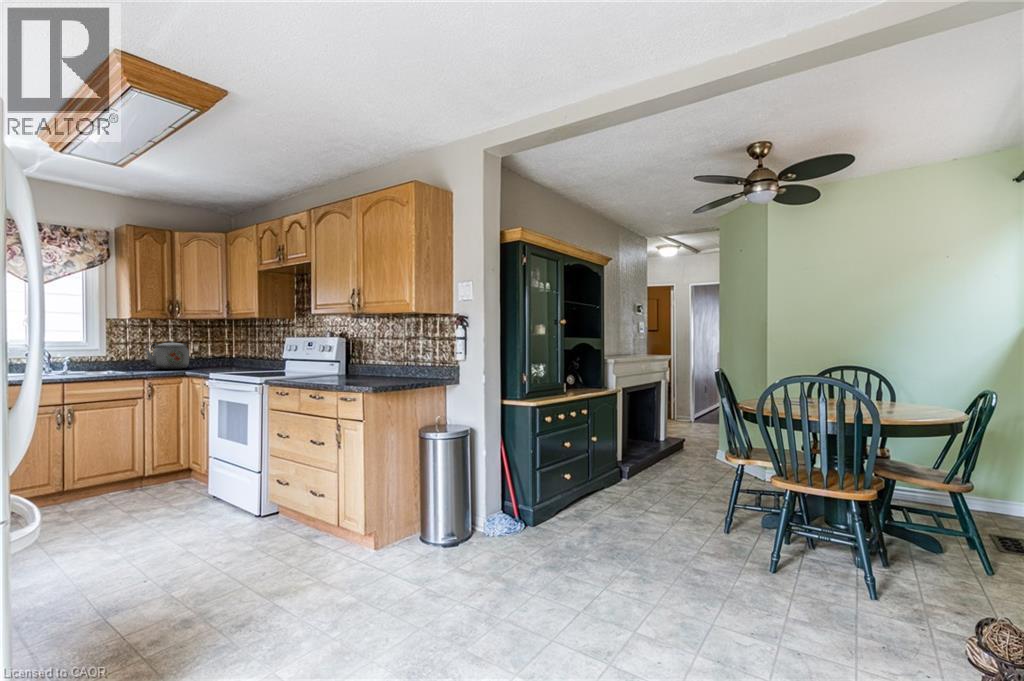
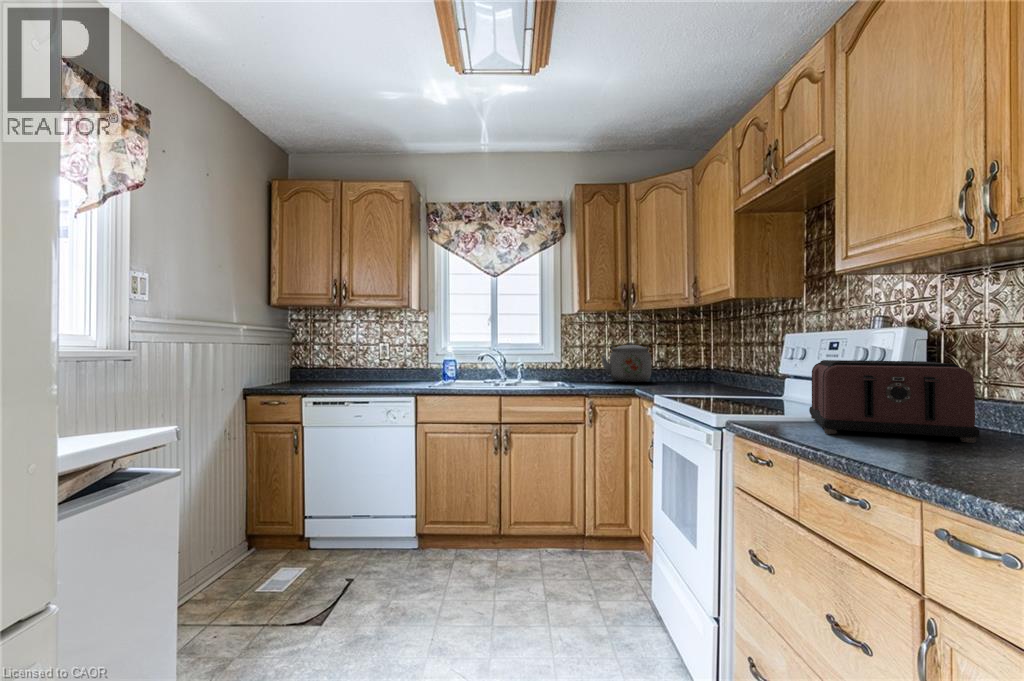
toaster: none [301,351,356,379] -> present [809,360,979,443]

